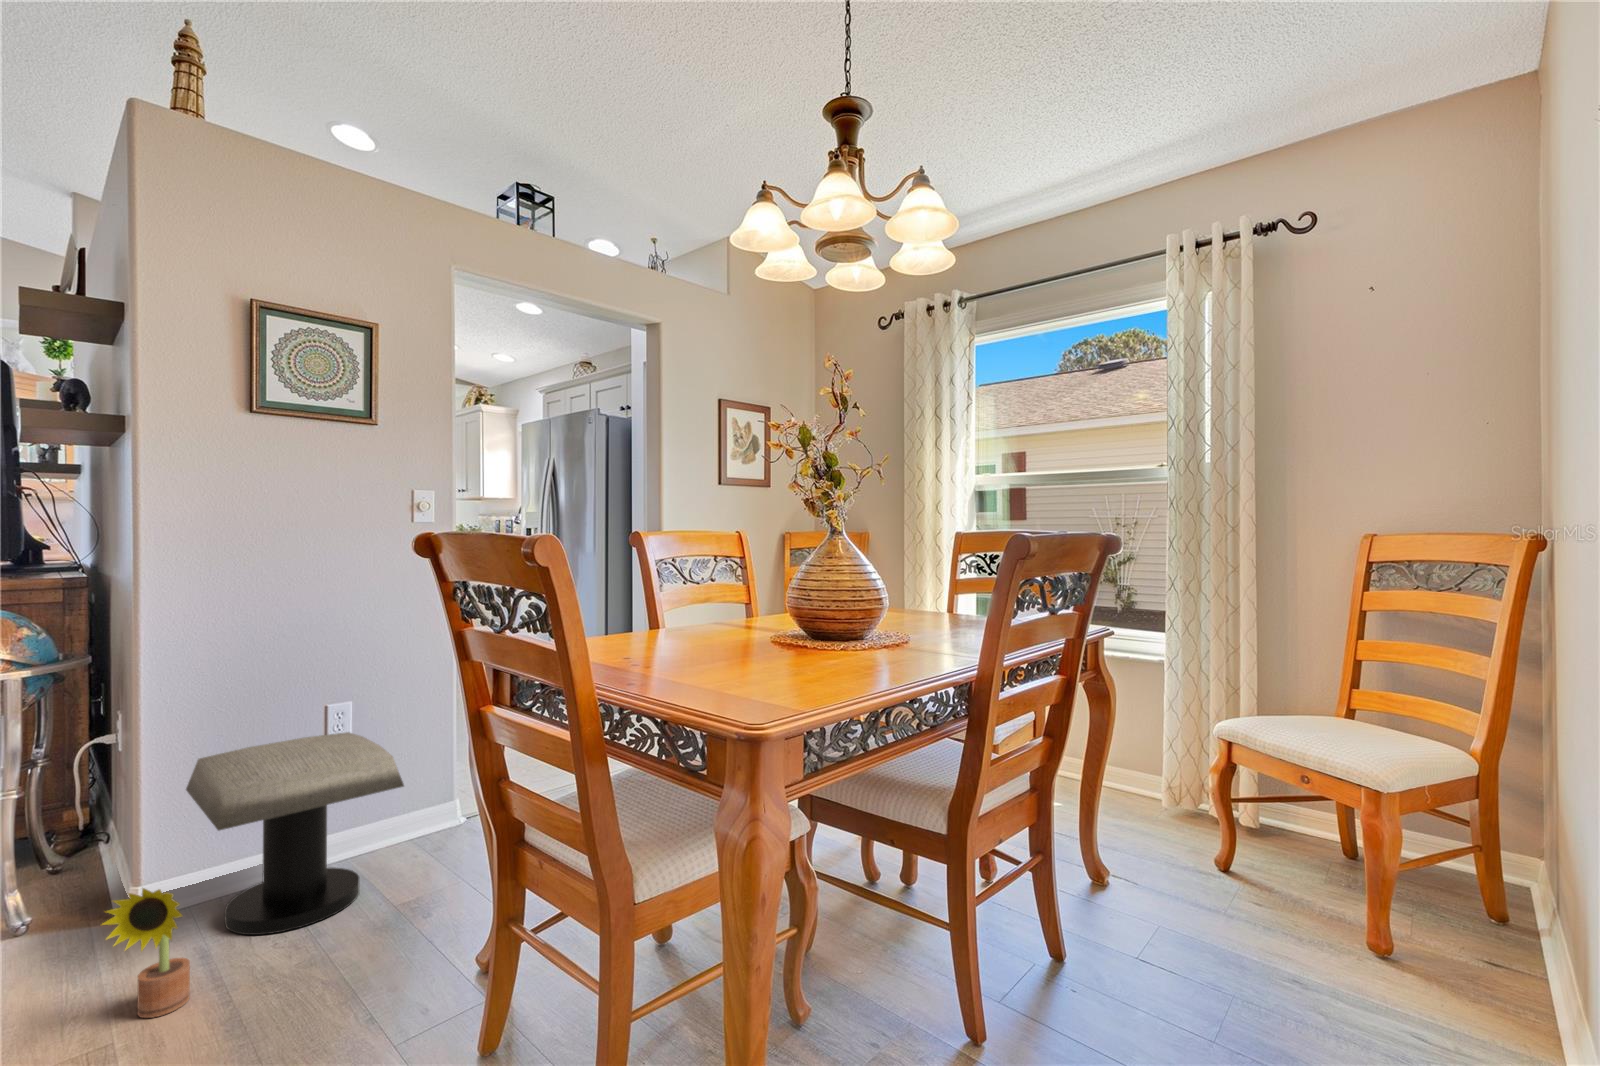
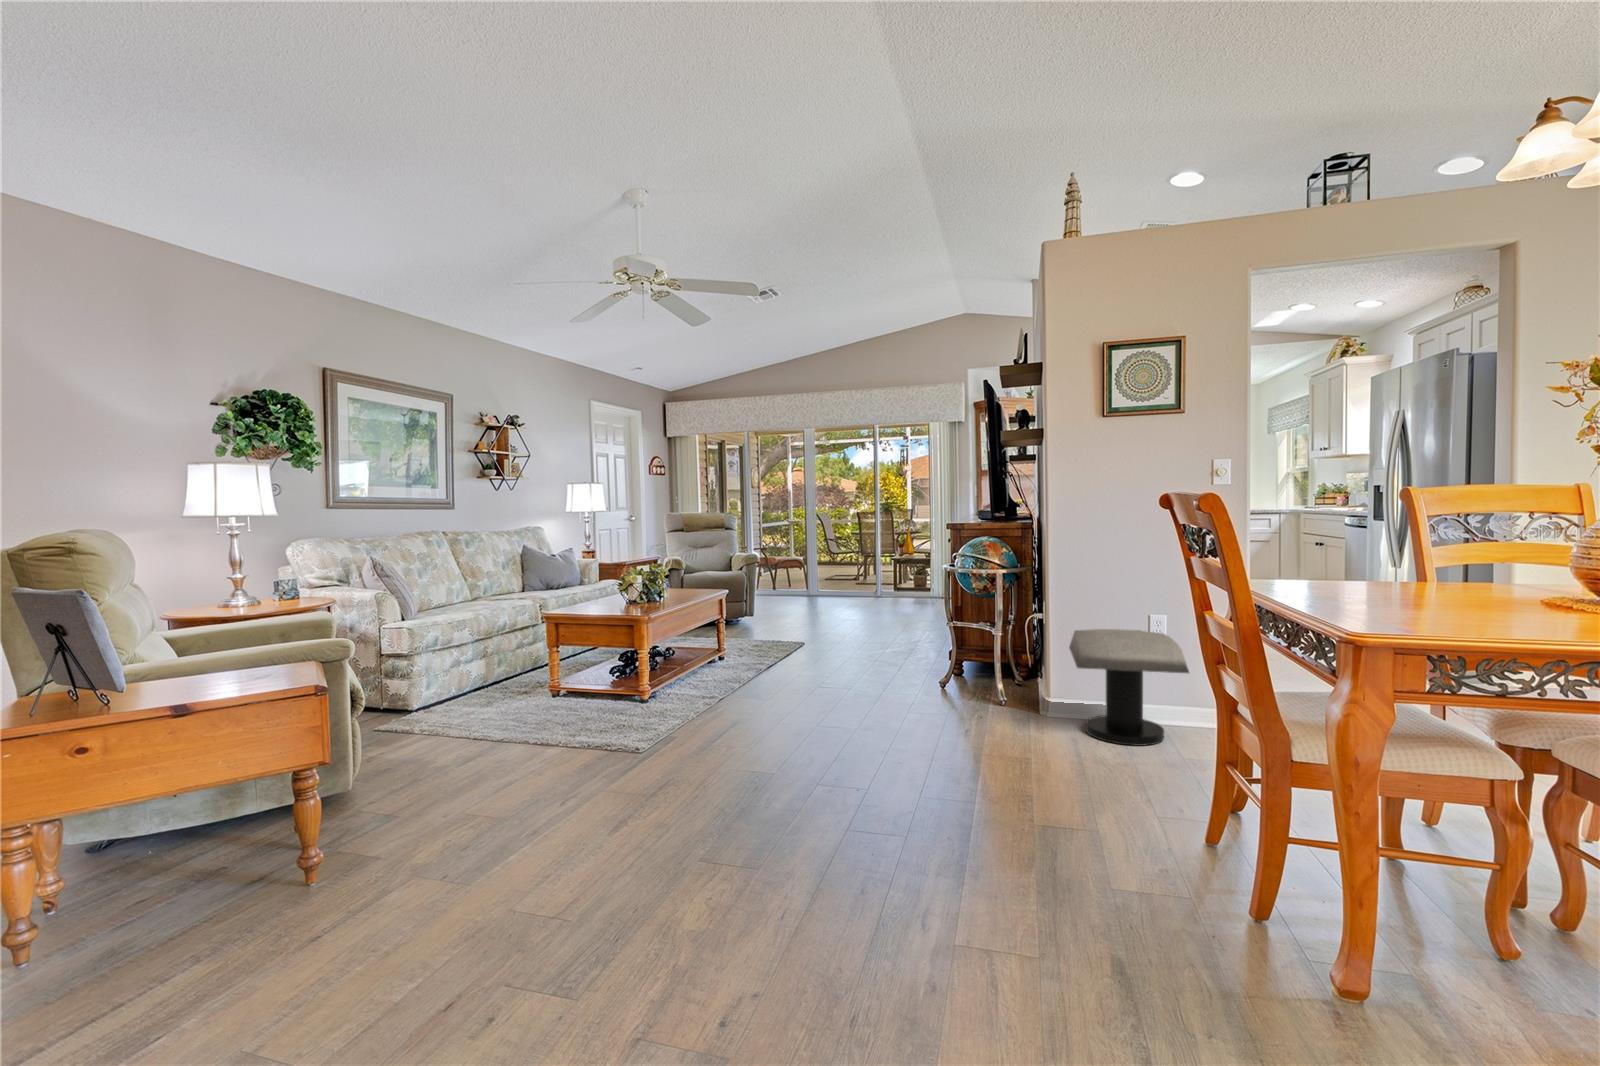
decorative plant: present [102,888,190,1018] -> none [1024,683,1063,755]

